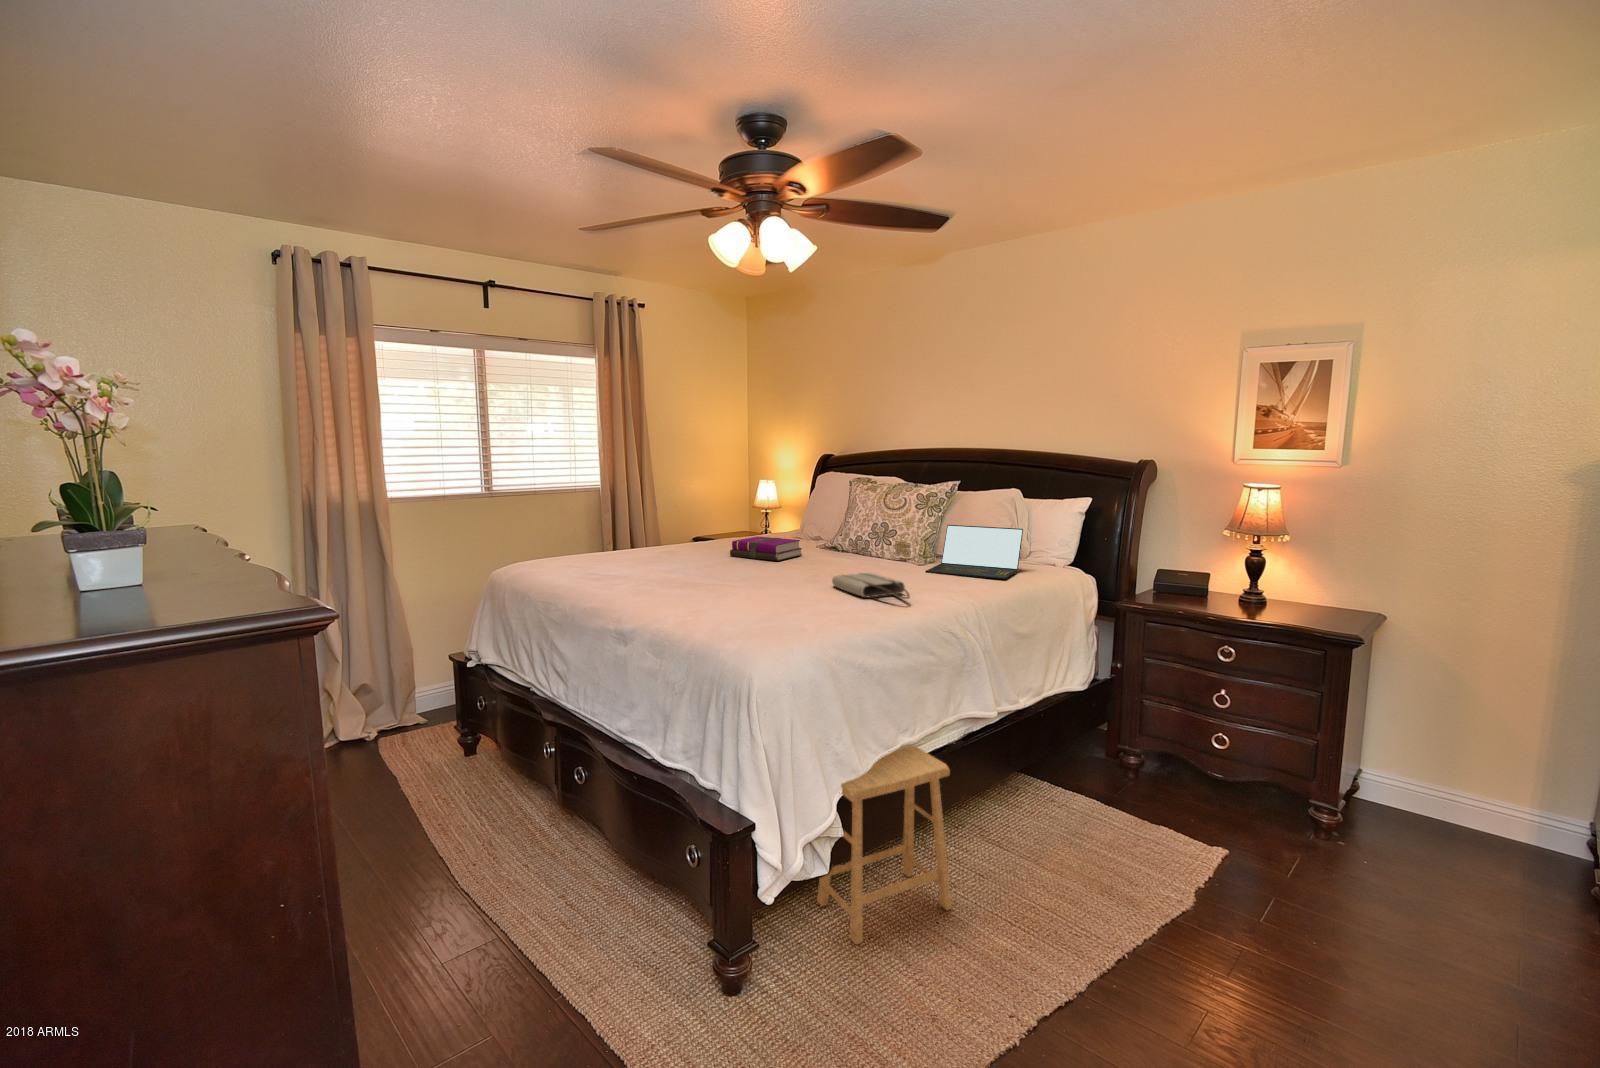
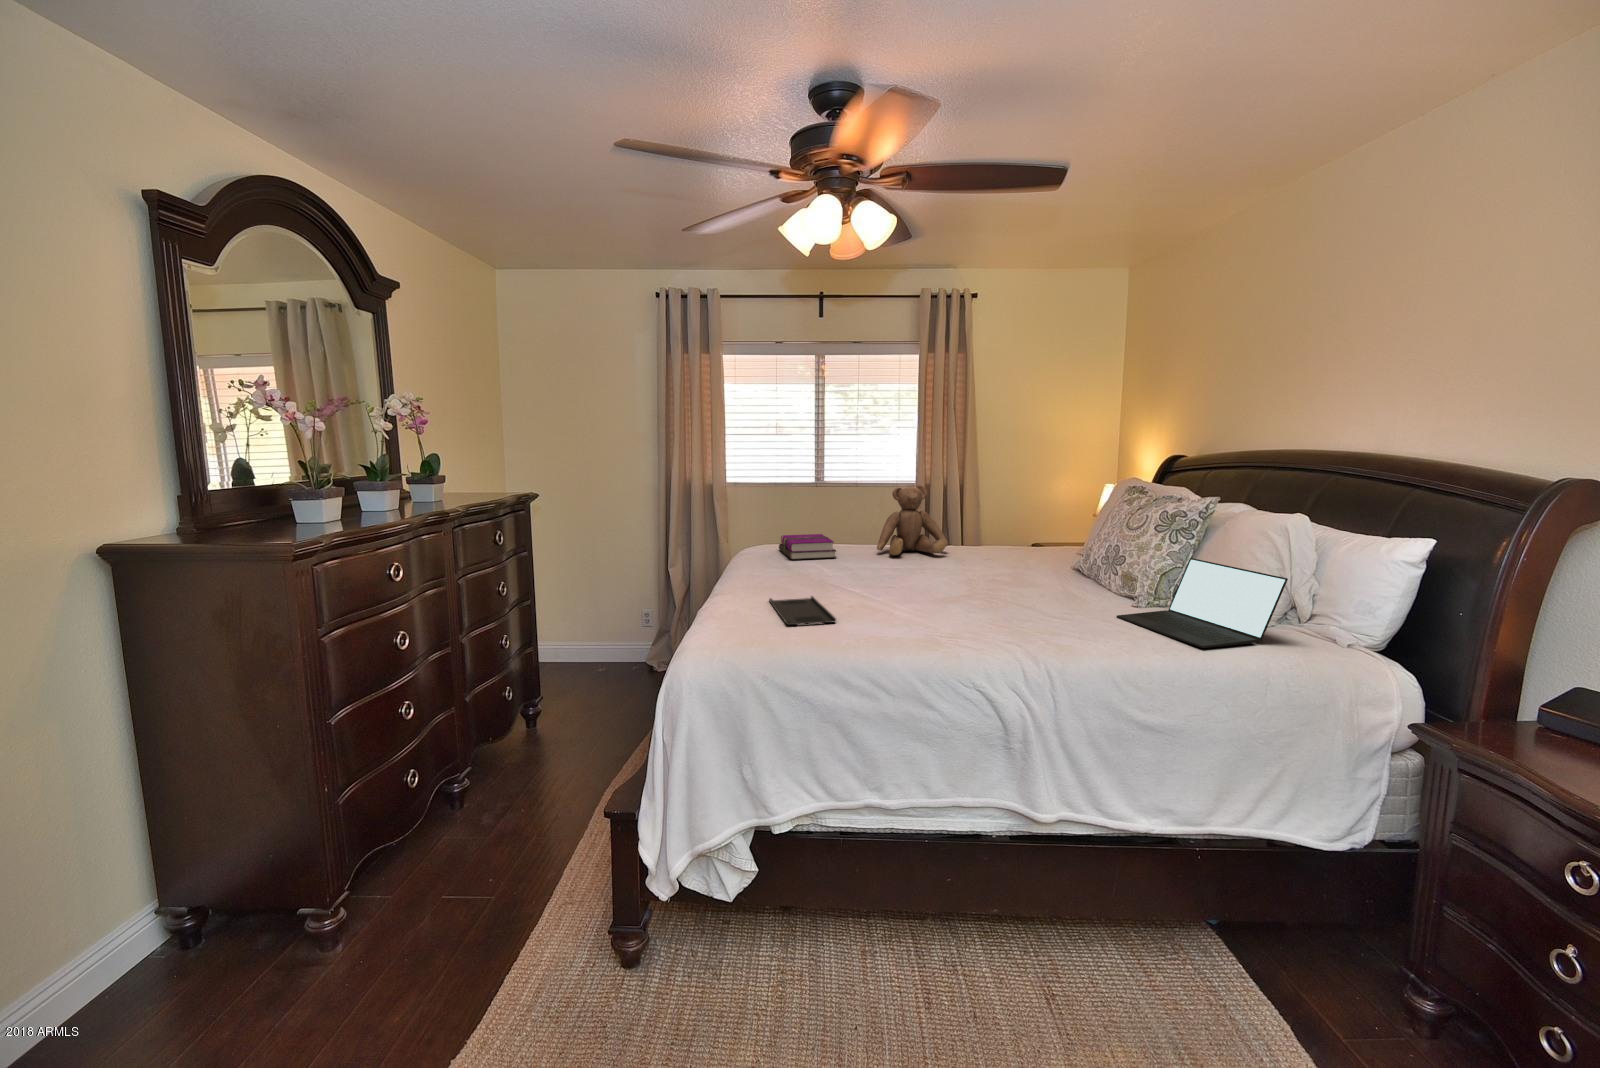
teddy bear: none [652,487,715,556] -> present [877,485,948,555]
notebook: present [730,536,802,561] -> present [779,534,836,559]
tote bag: present [832,573,910,599] -> none [937,601,1004,642]
tray: none [683,593,785,616] -> present [769,596,836,625]
footstool: present [817,746,952,944] -> none [756,801,905,1035]

